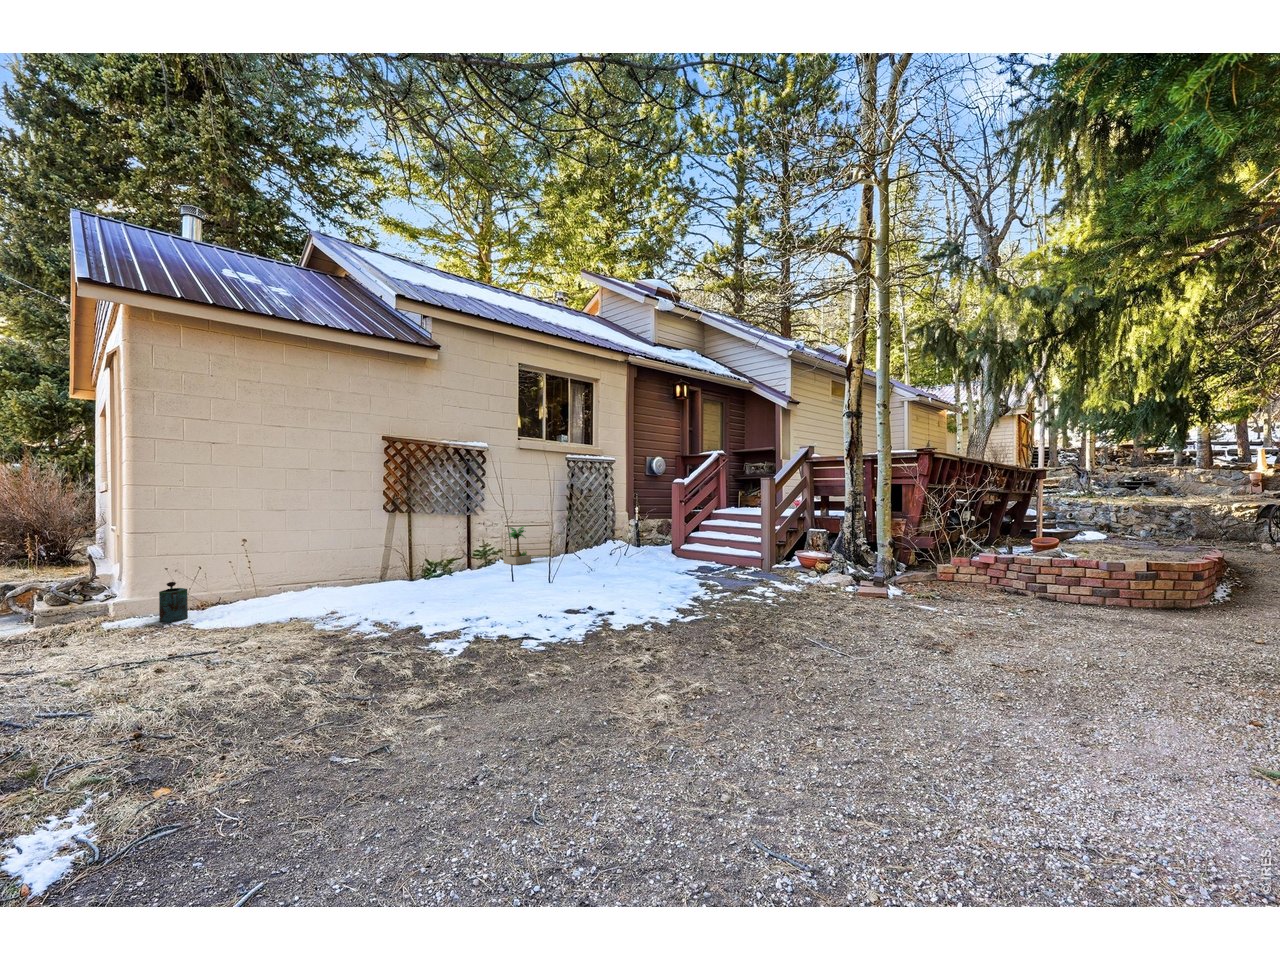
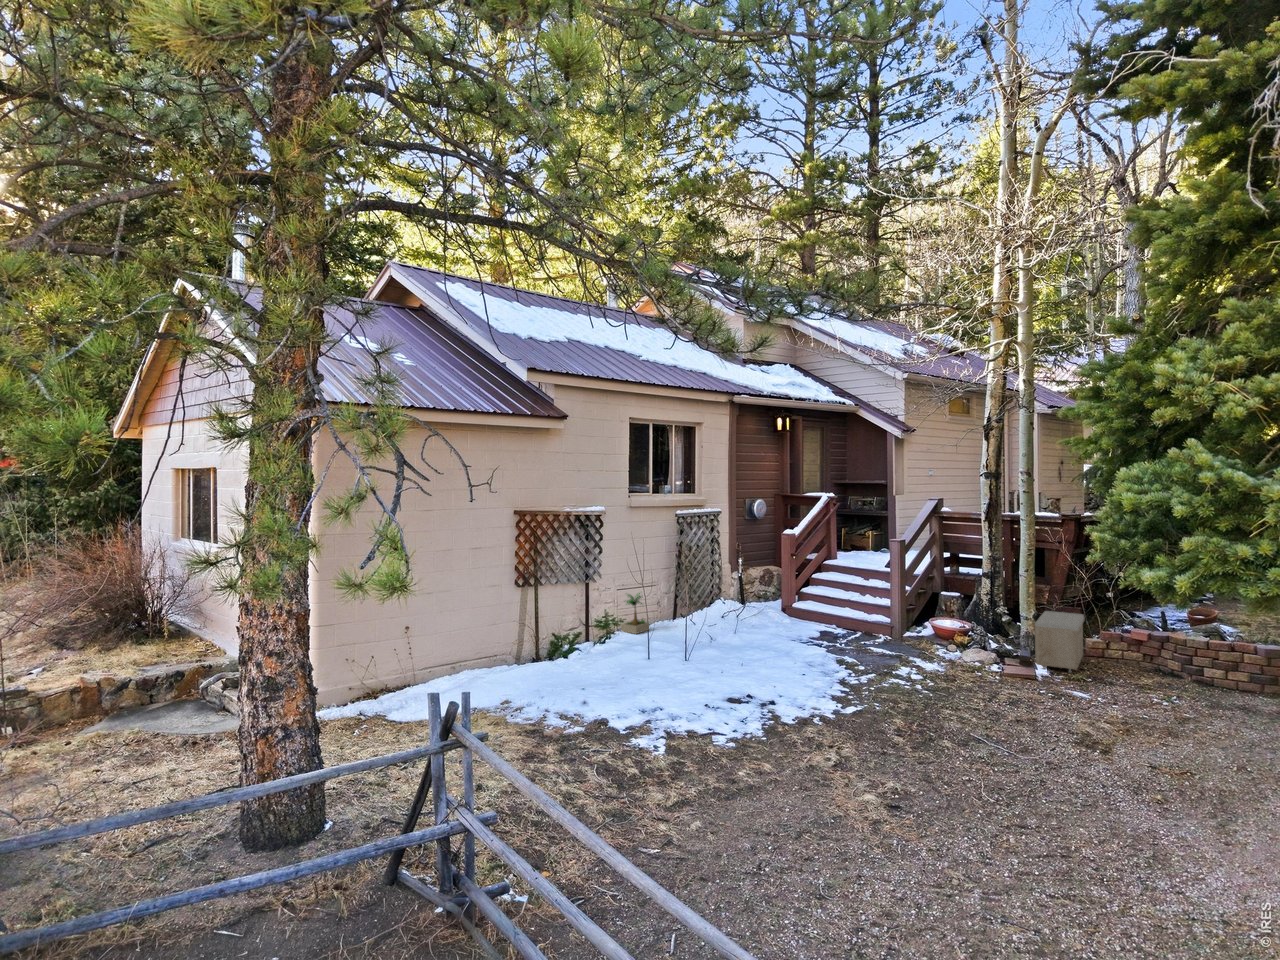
storage bench: none [886,536,935,591] -> present [1035,611,1085,673]
watering can: present [159,582,188,622] -> none [350,671,375,711]

